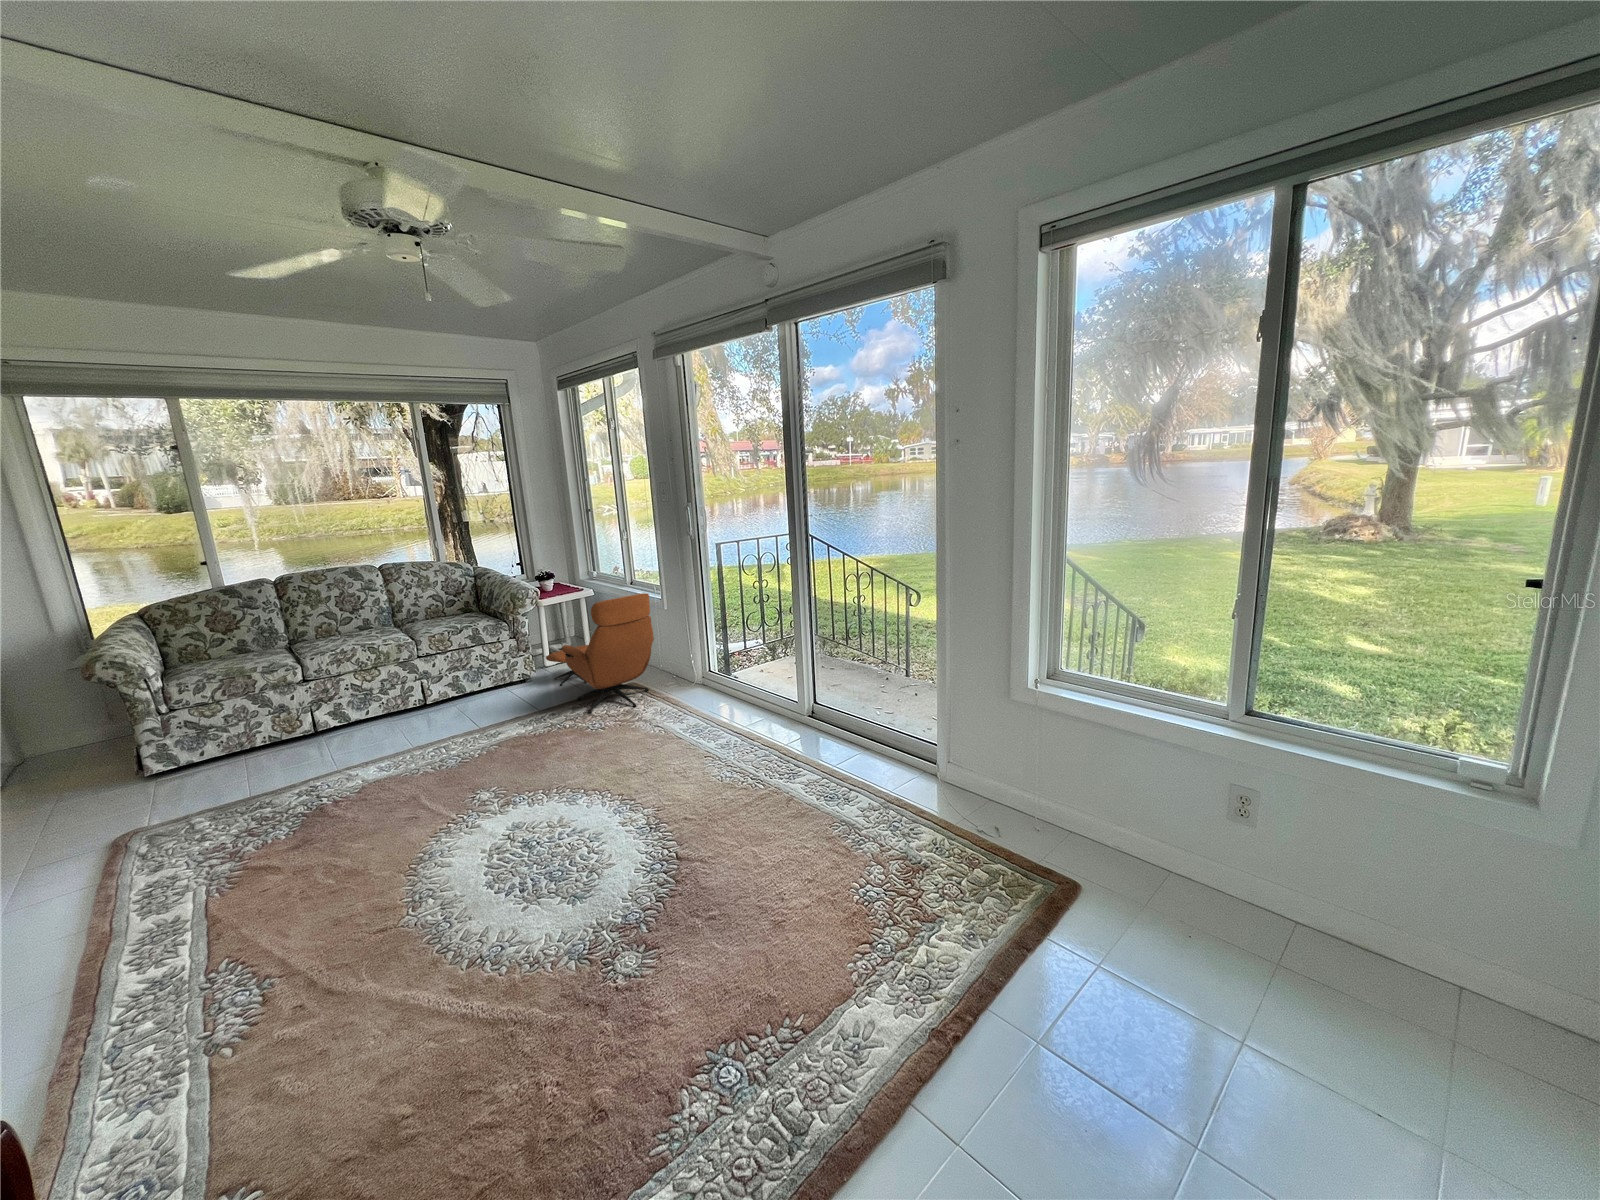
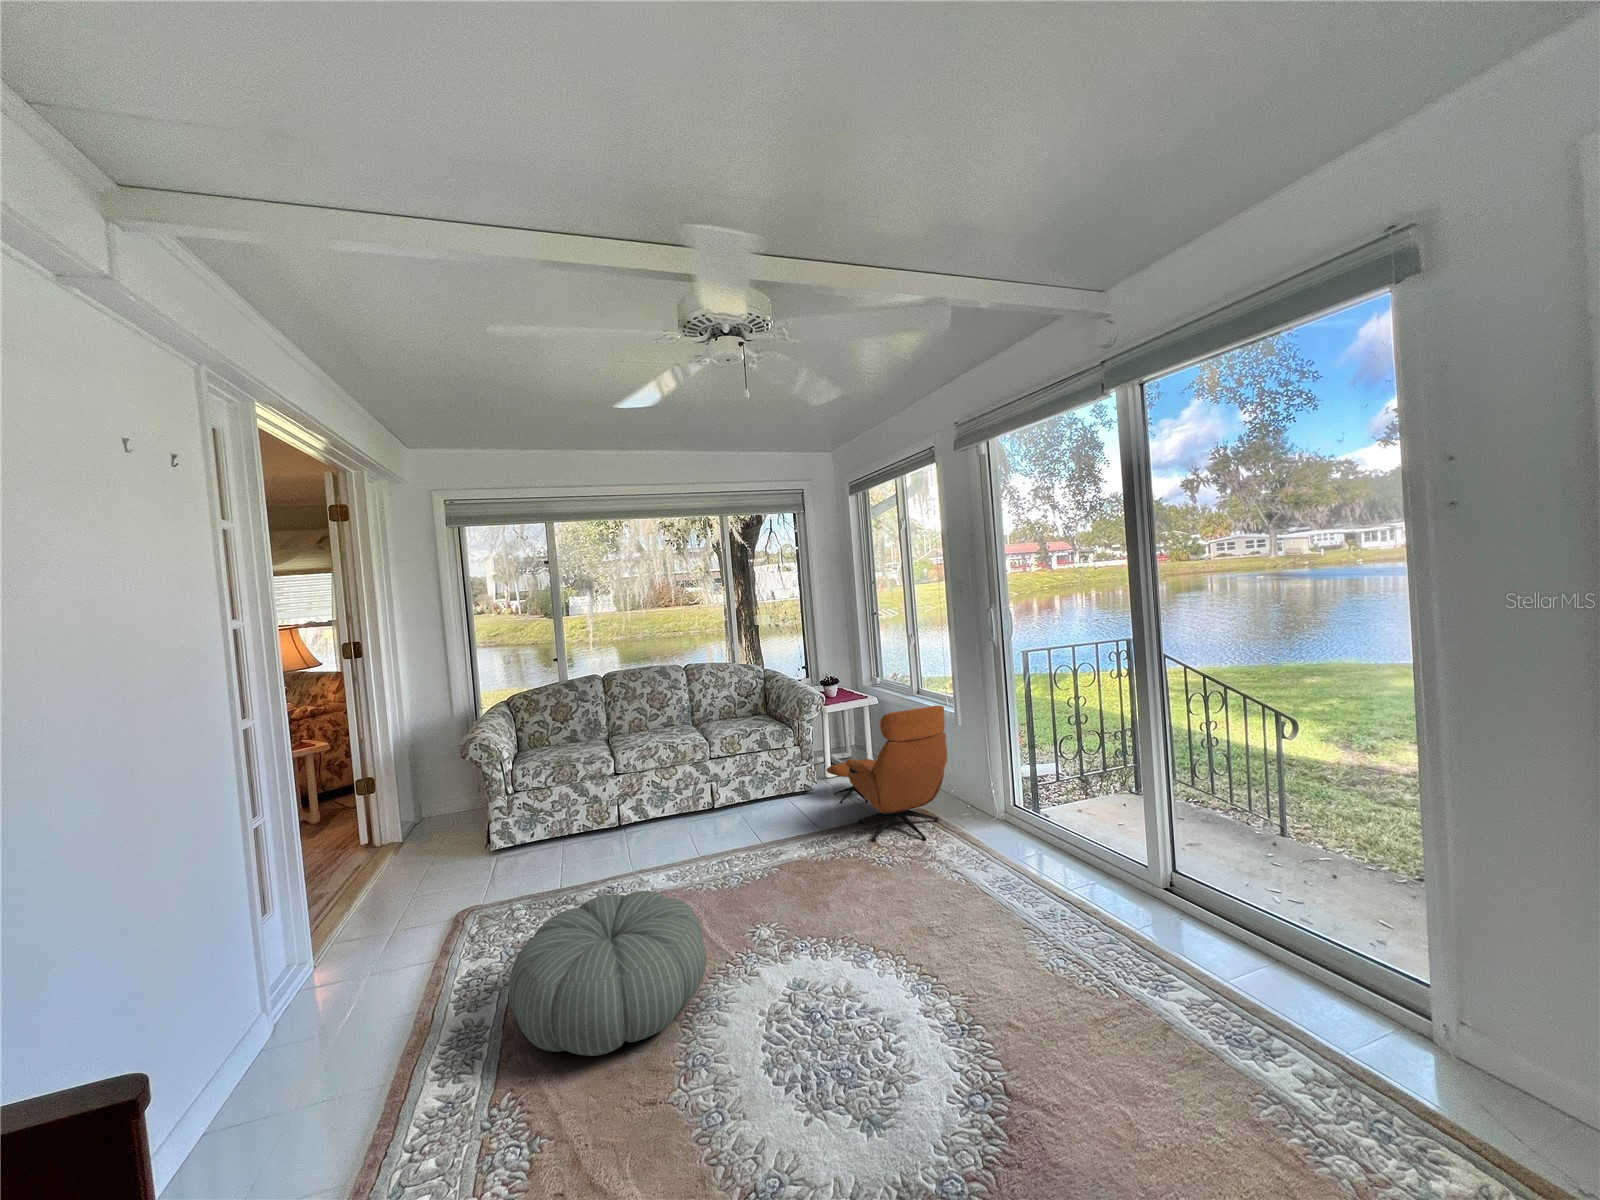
pouf: none [209,777,427,921] -> present [509,891,706,1056]

